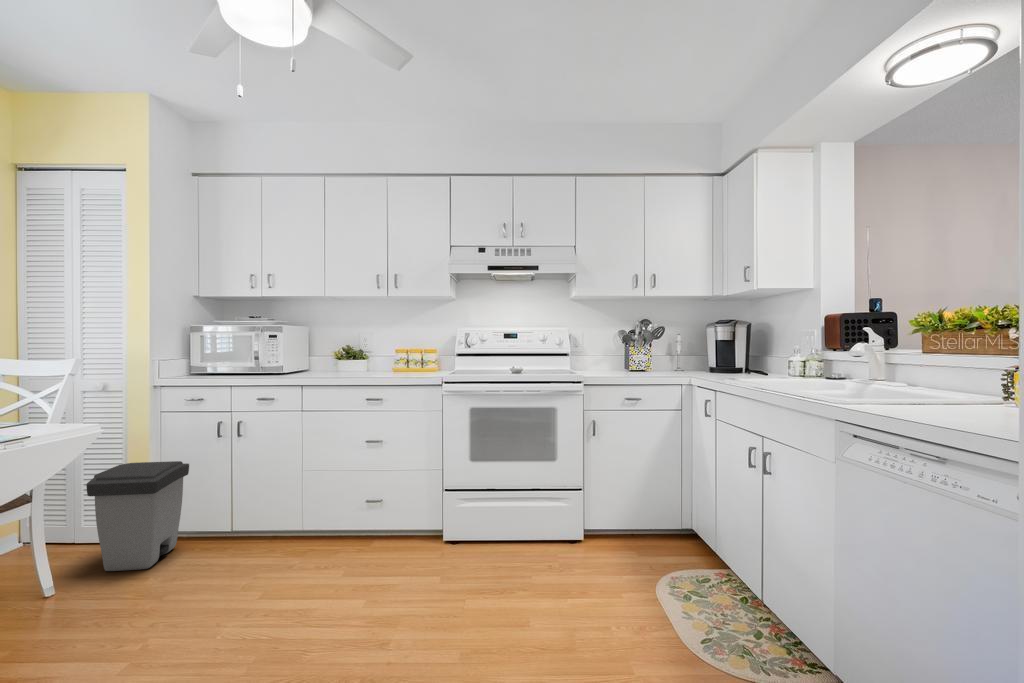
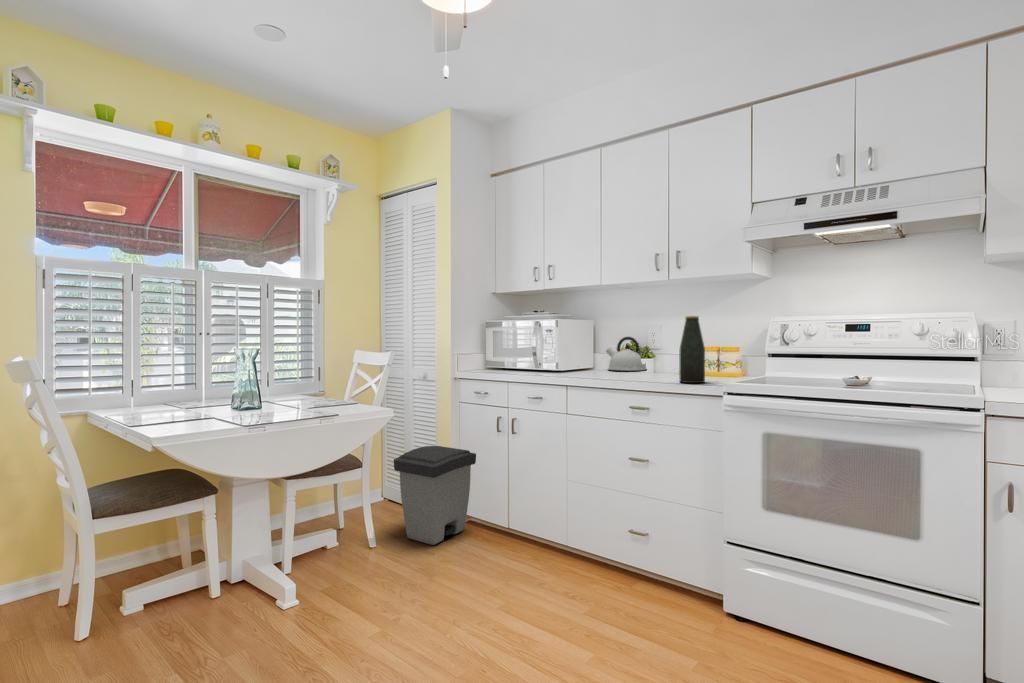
bottle: none [408,326,427,377] -> present [679,316,705,383]
kettle: none [322,341,360,370] -> present [606,337,647,371]

